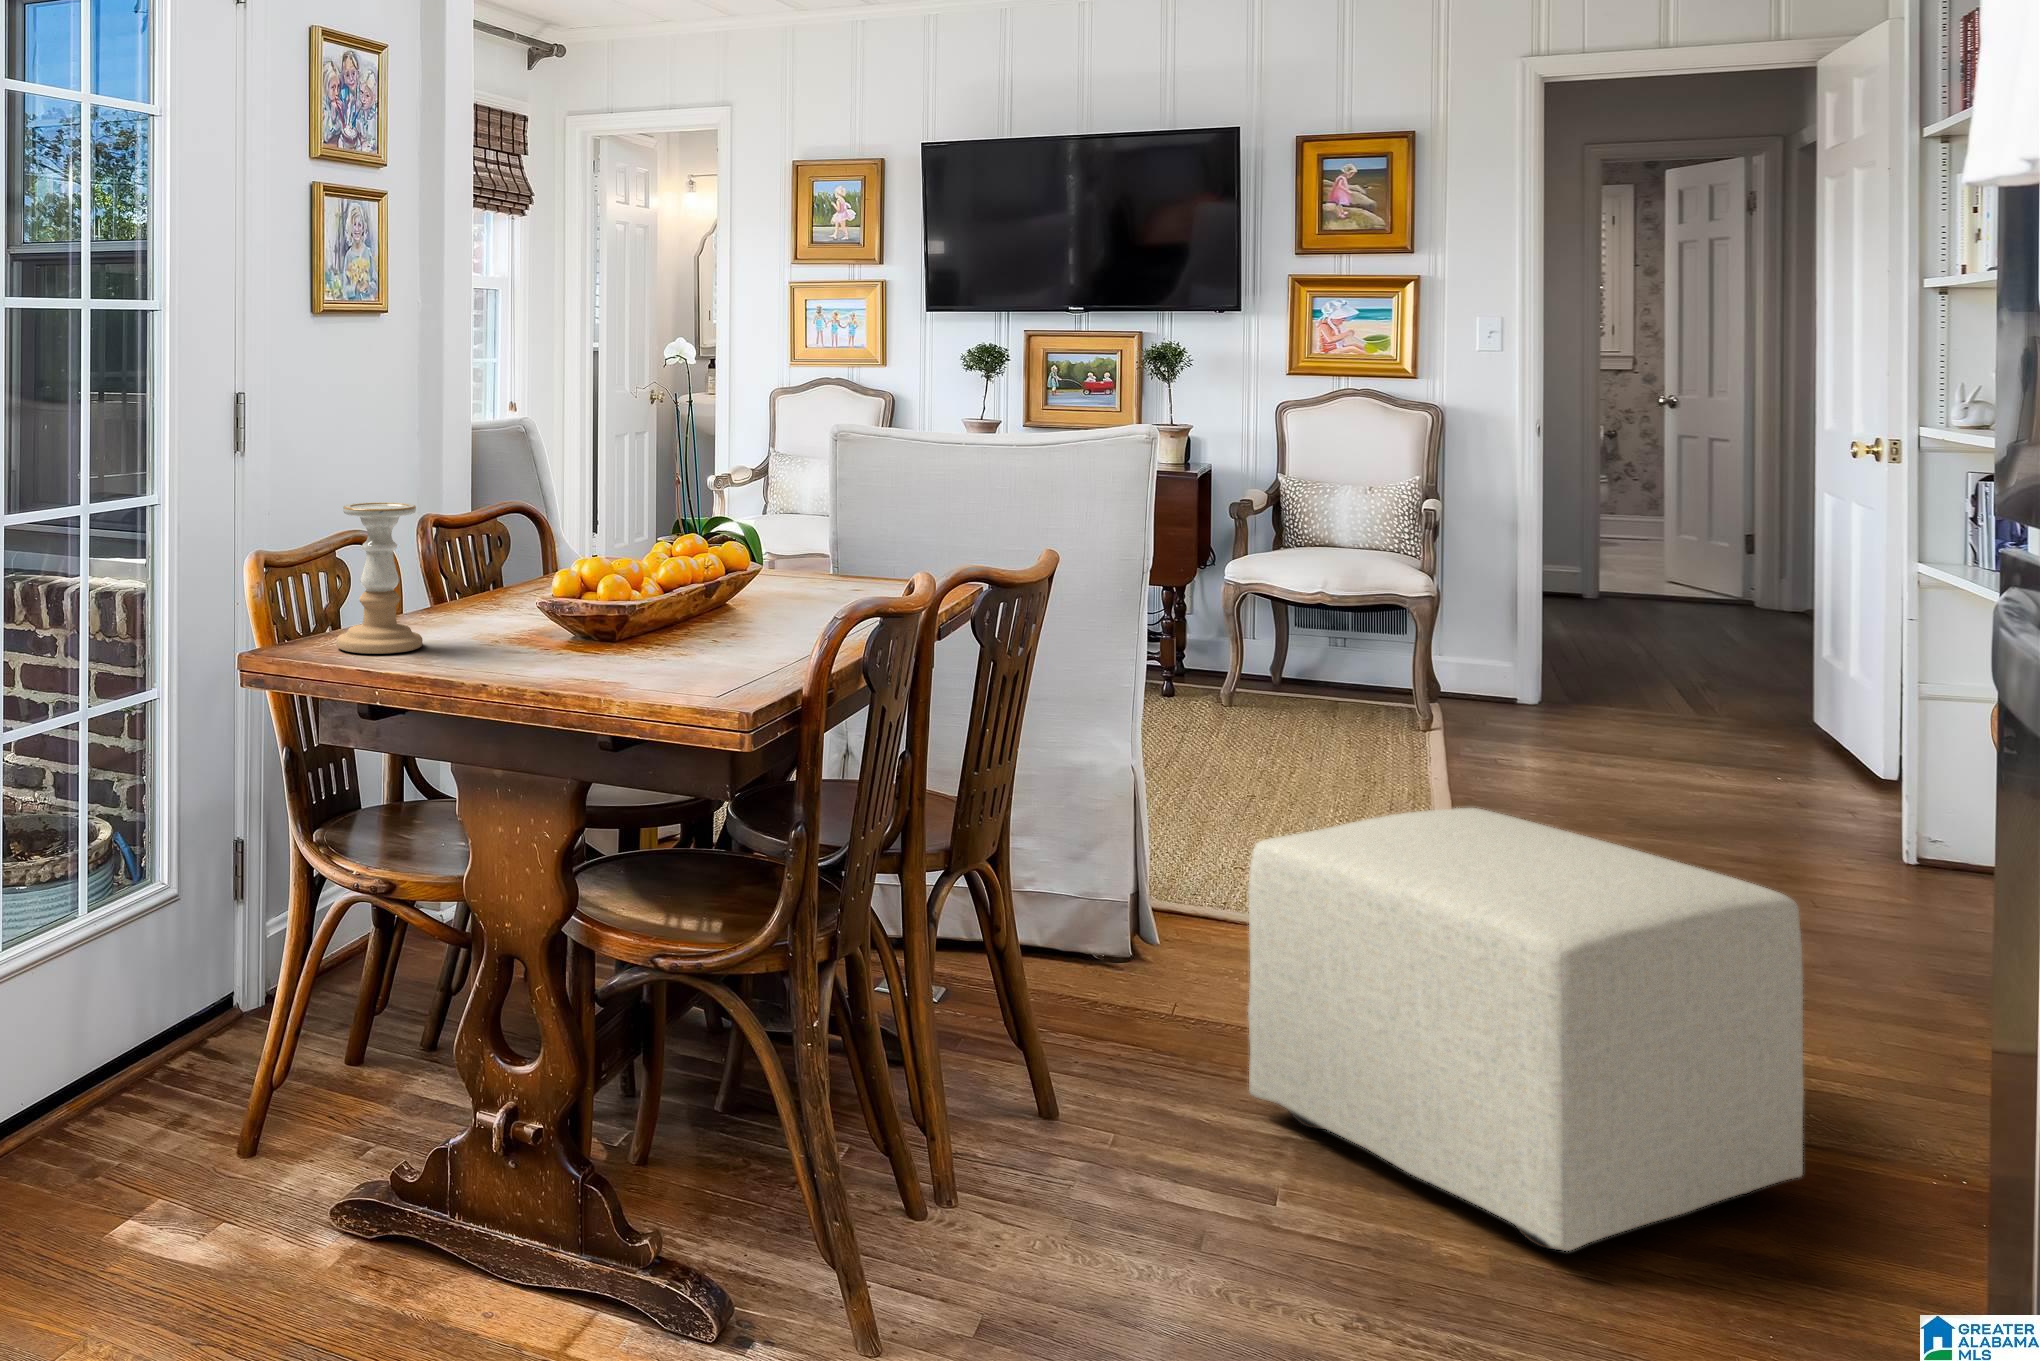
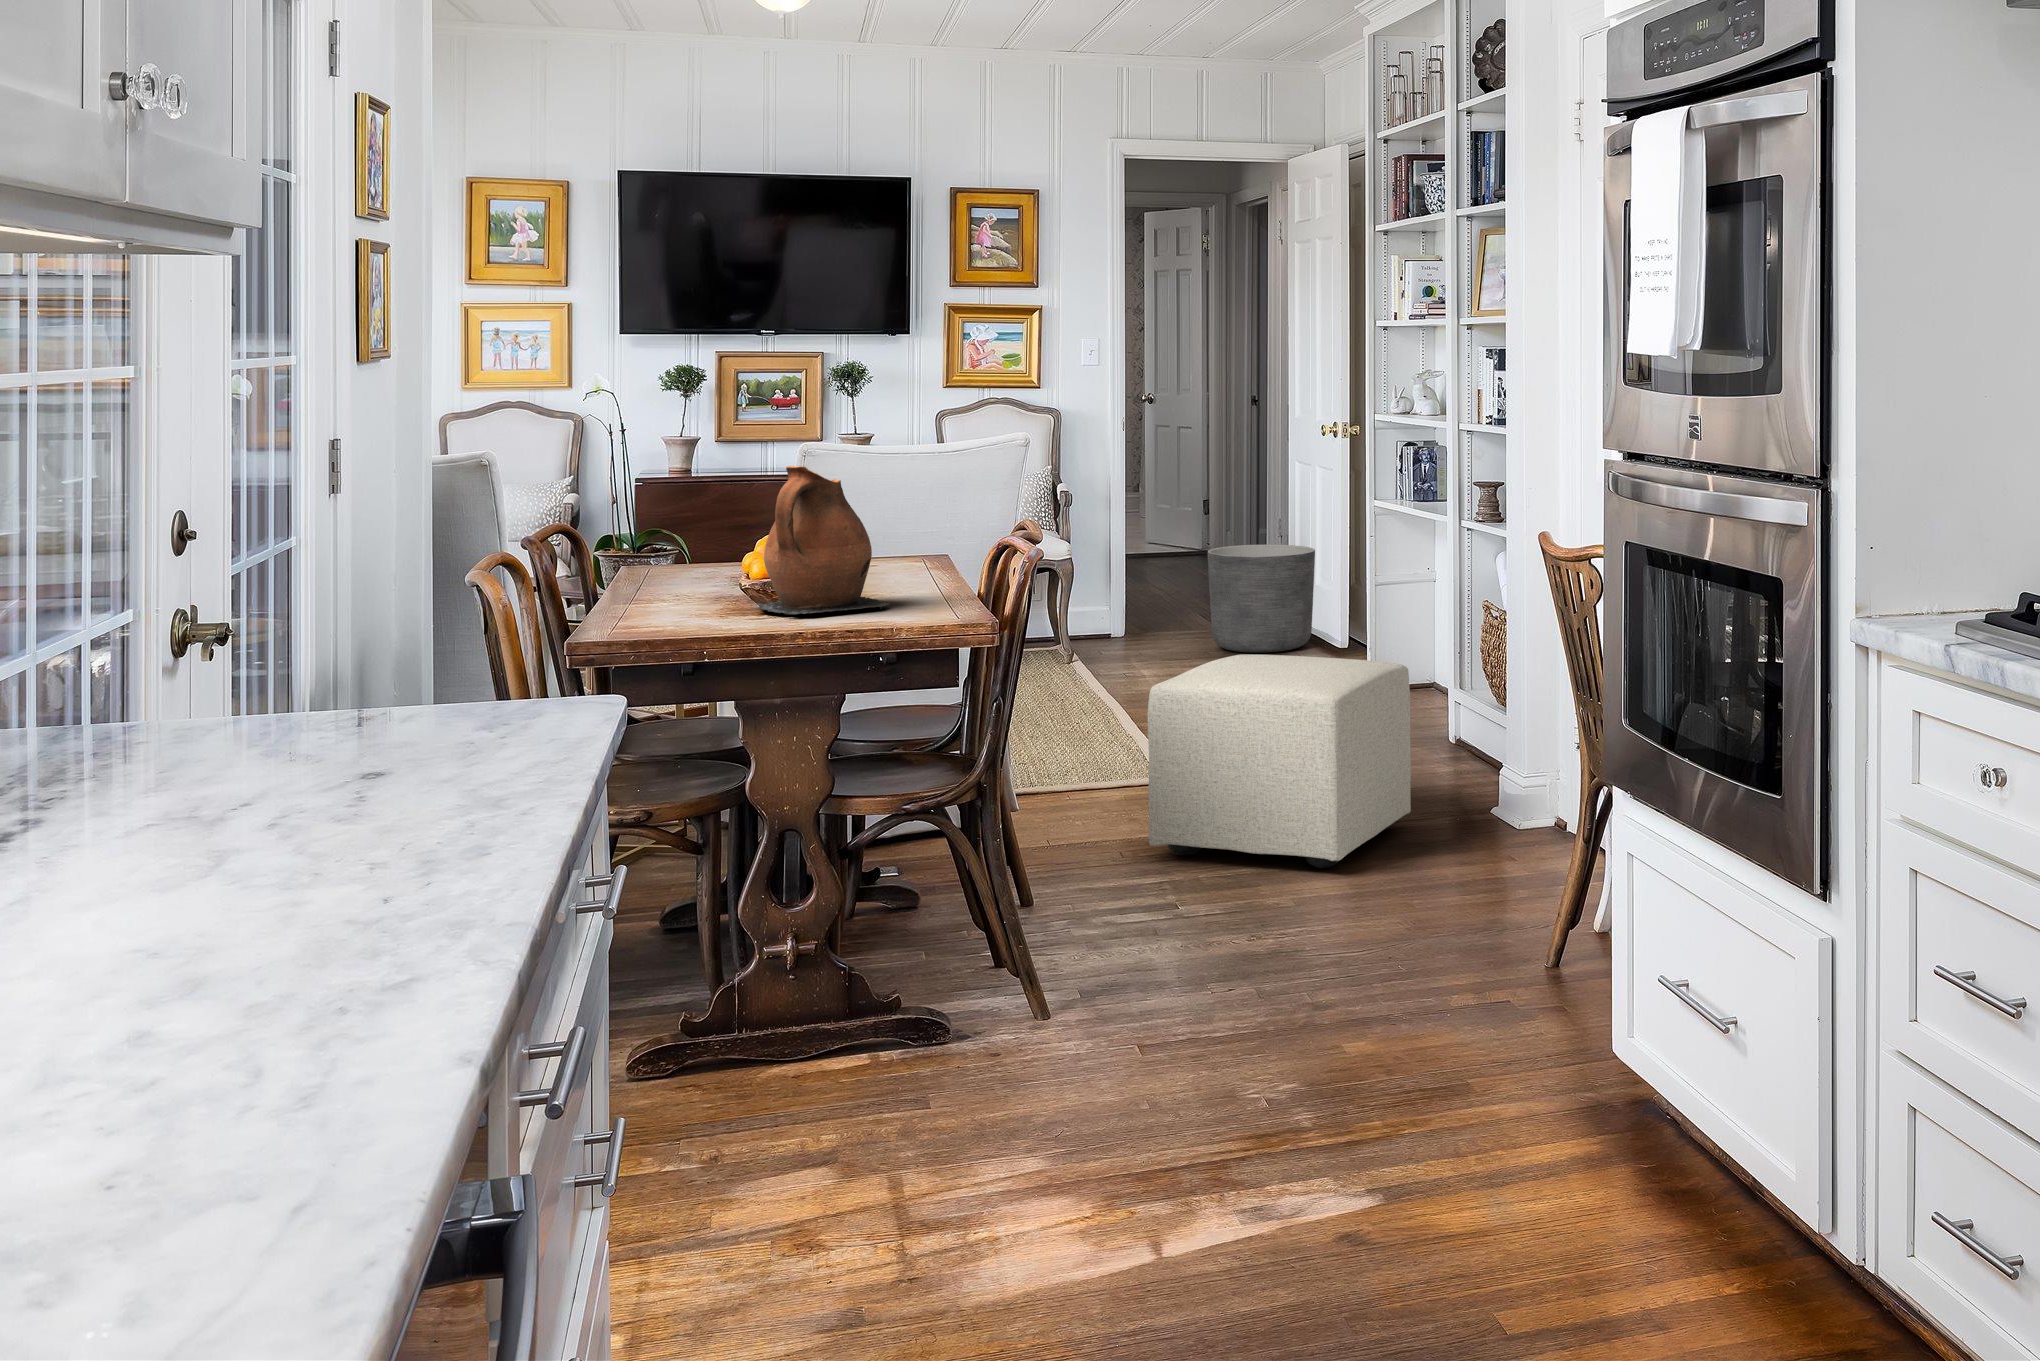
ceramic pitcher: none [475,456,646,679] -> present [750,466,889,615]
candle holder: present [336,502,423,654] -> none [623,509,693,622]
planter: none [1643,609,1835,774] -> present [1208,545,1315,652]

